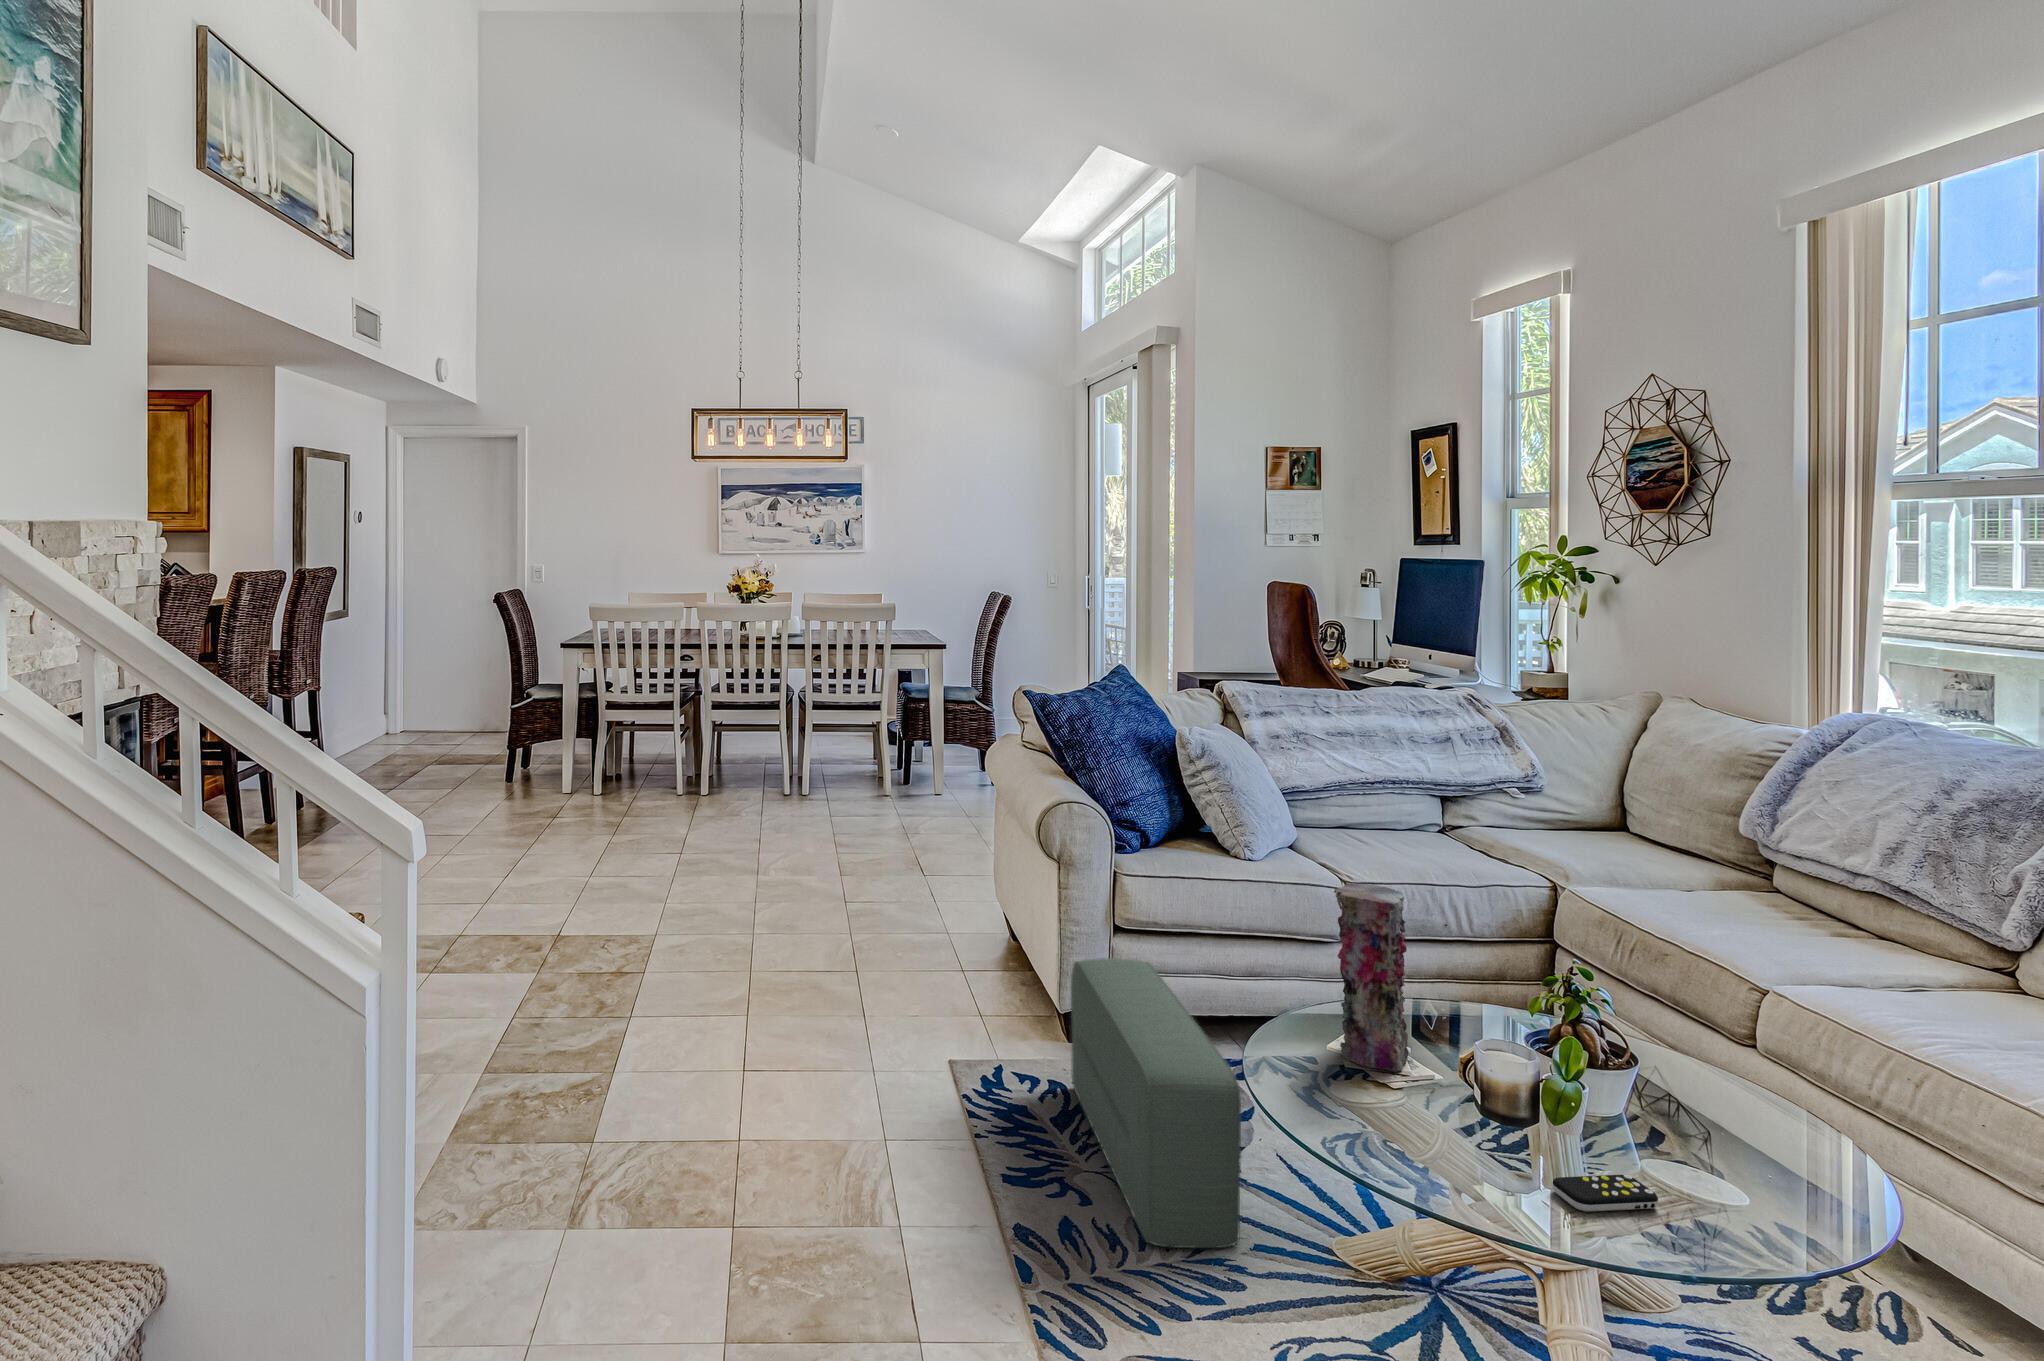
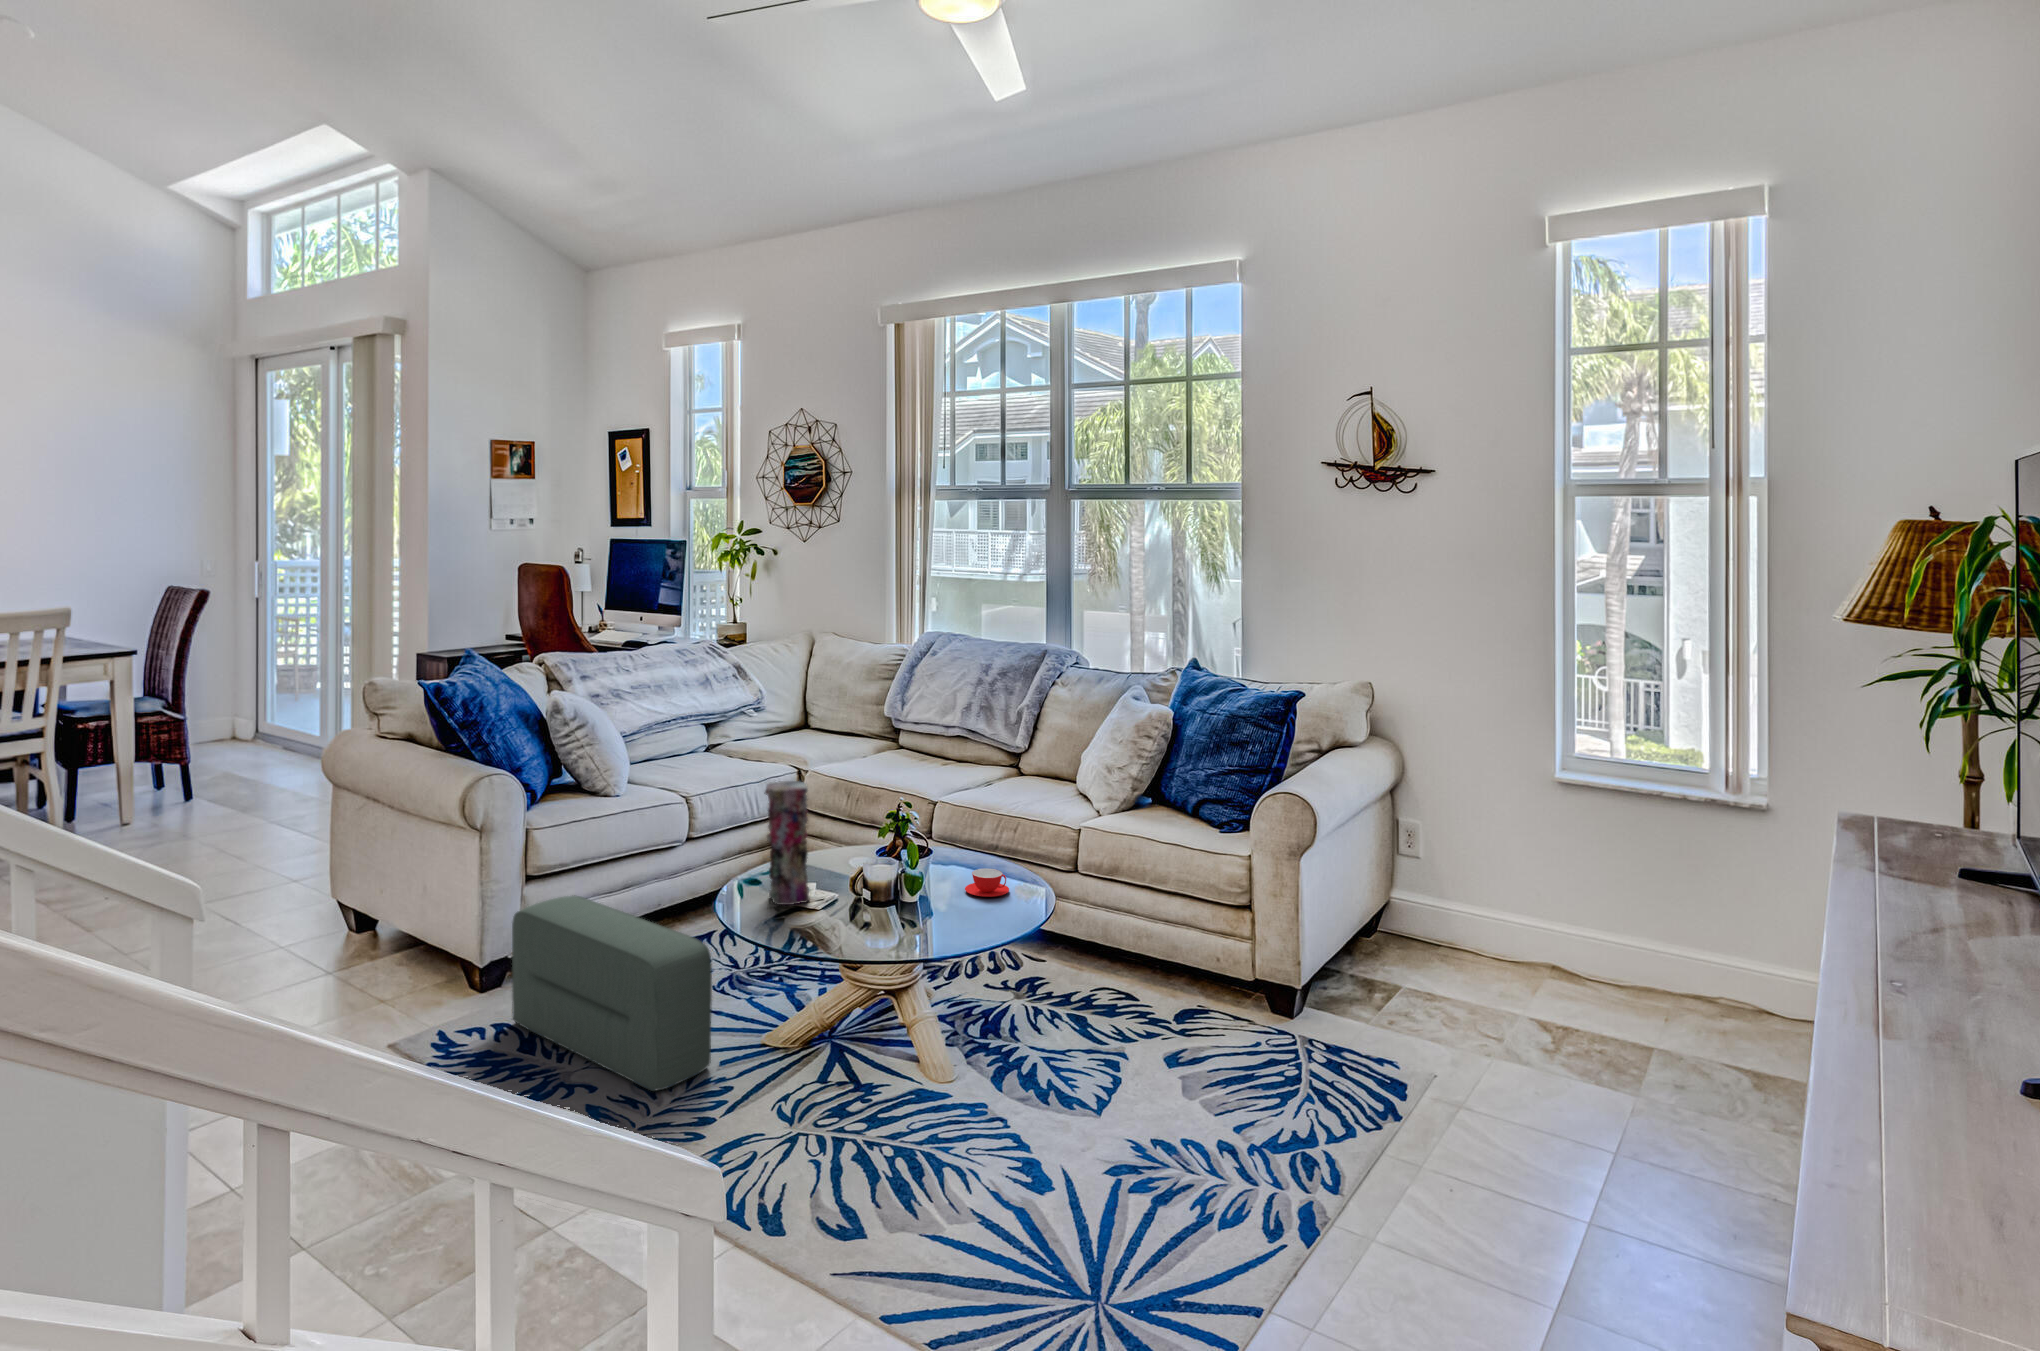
teacup: none [1699,1126,1802,1192] -> present [965,869,1009,897]
remote control: present [1553,1175,1658,1211] -> none [926,908,970,932]

